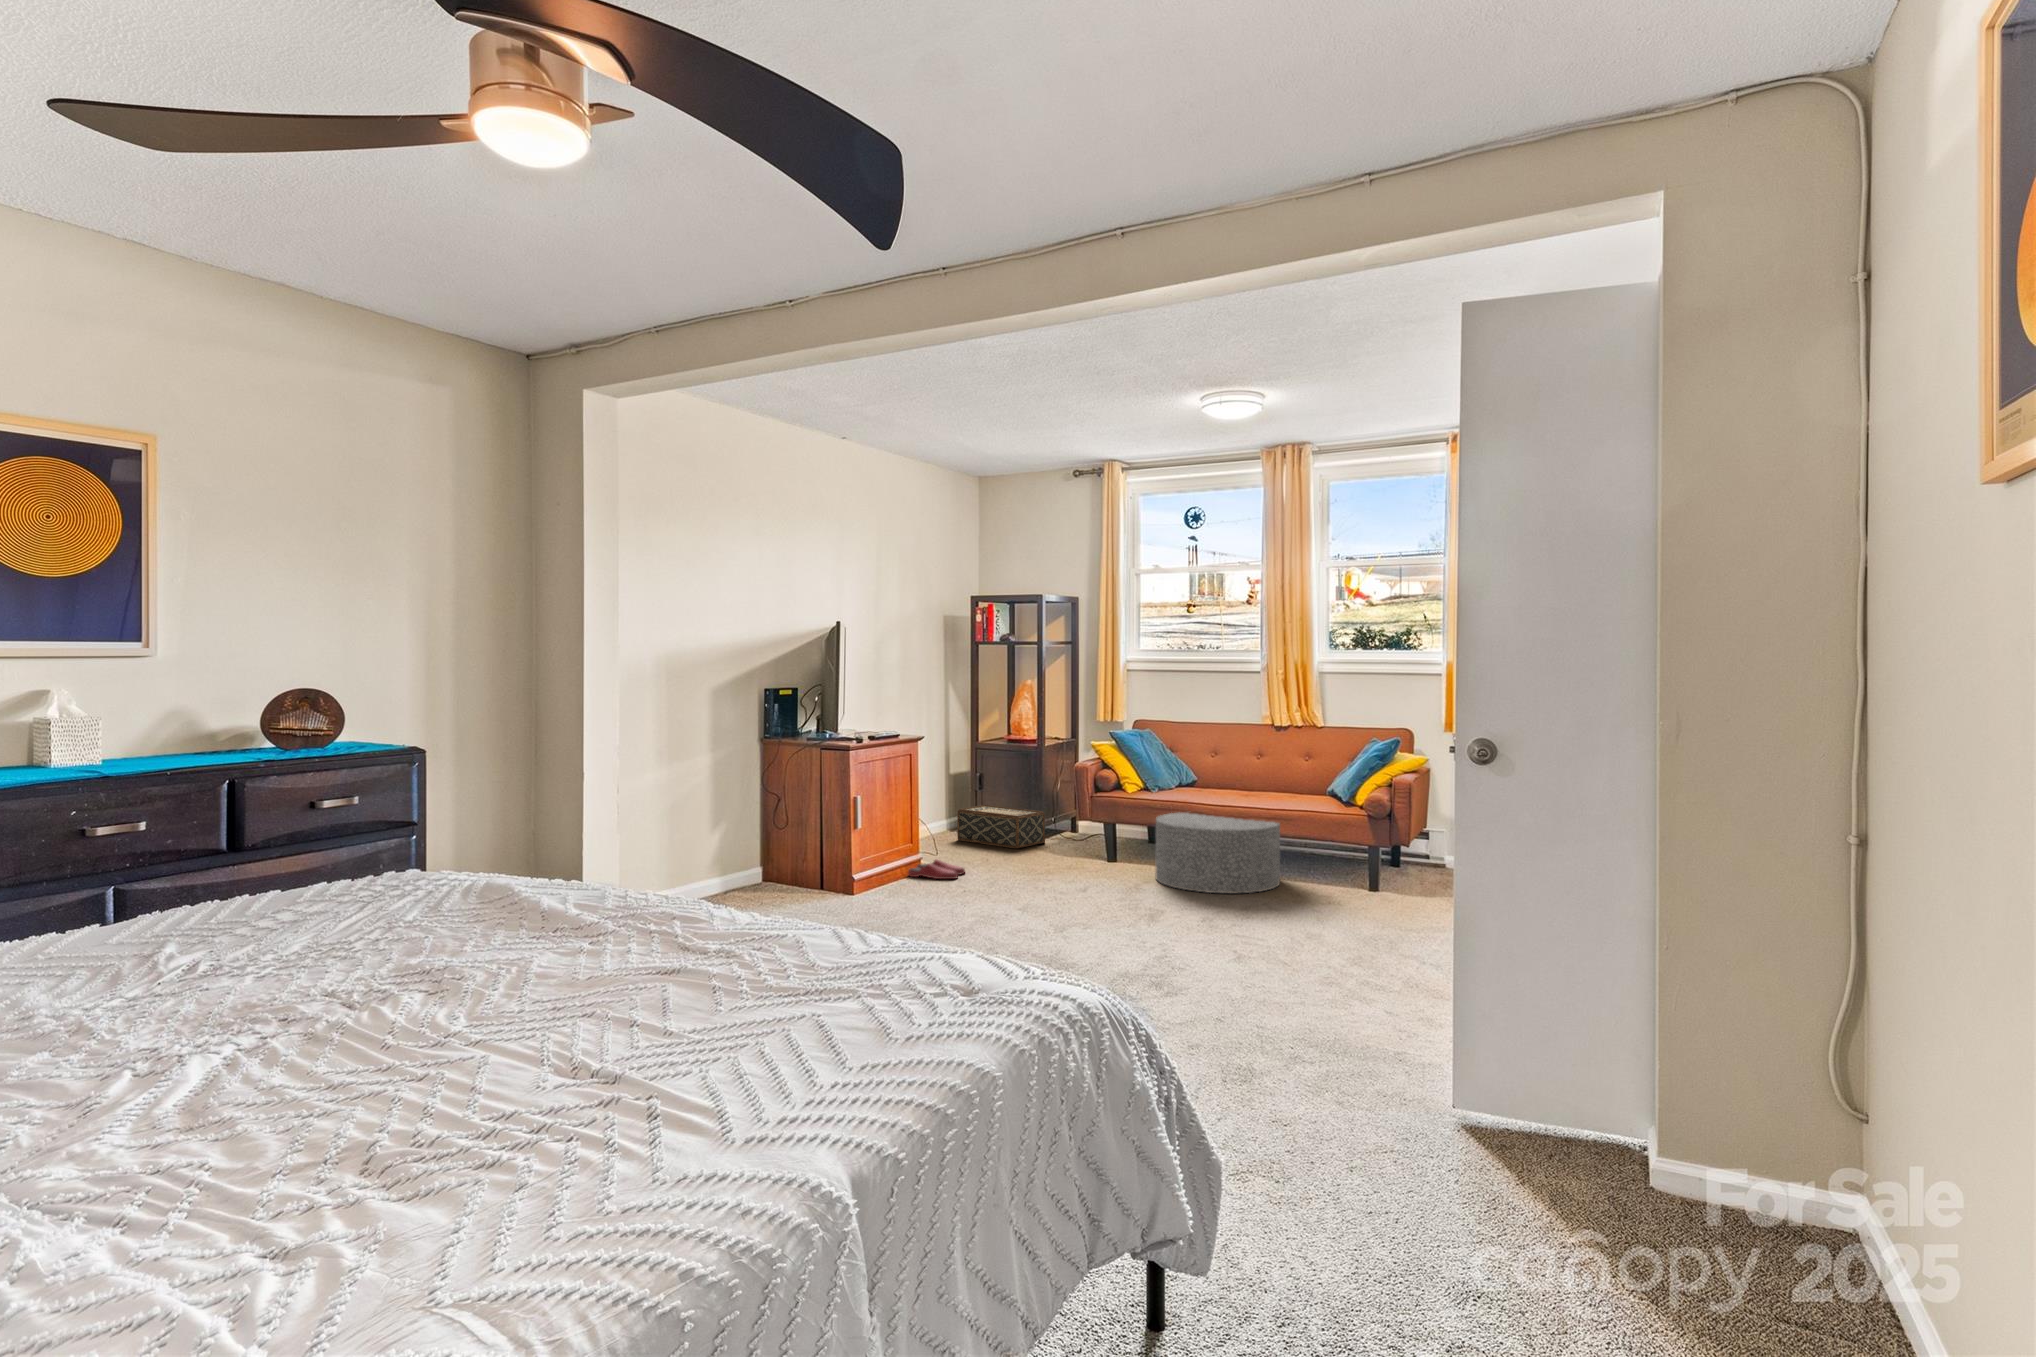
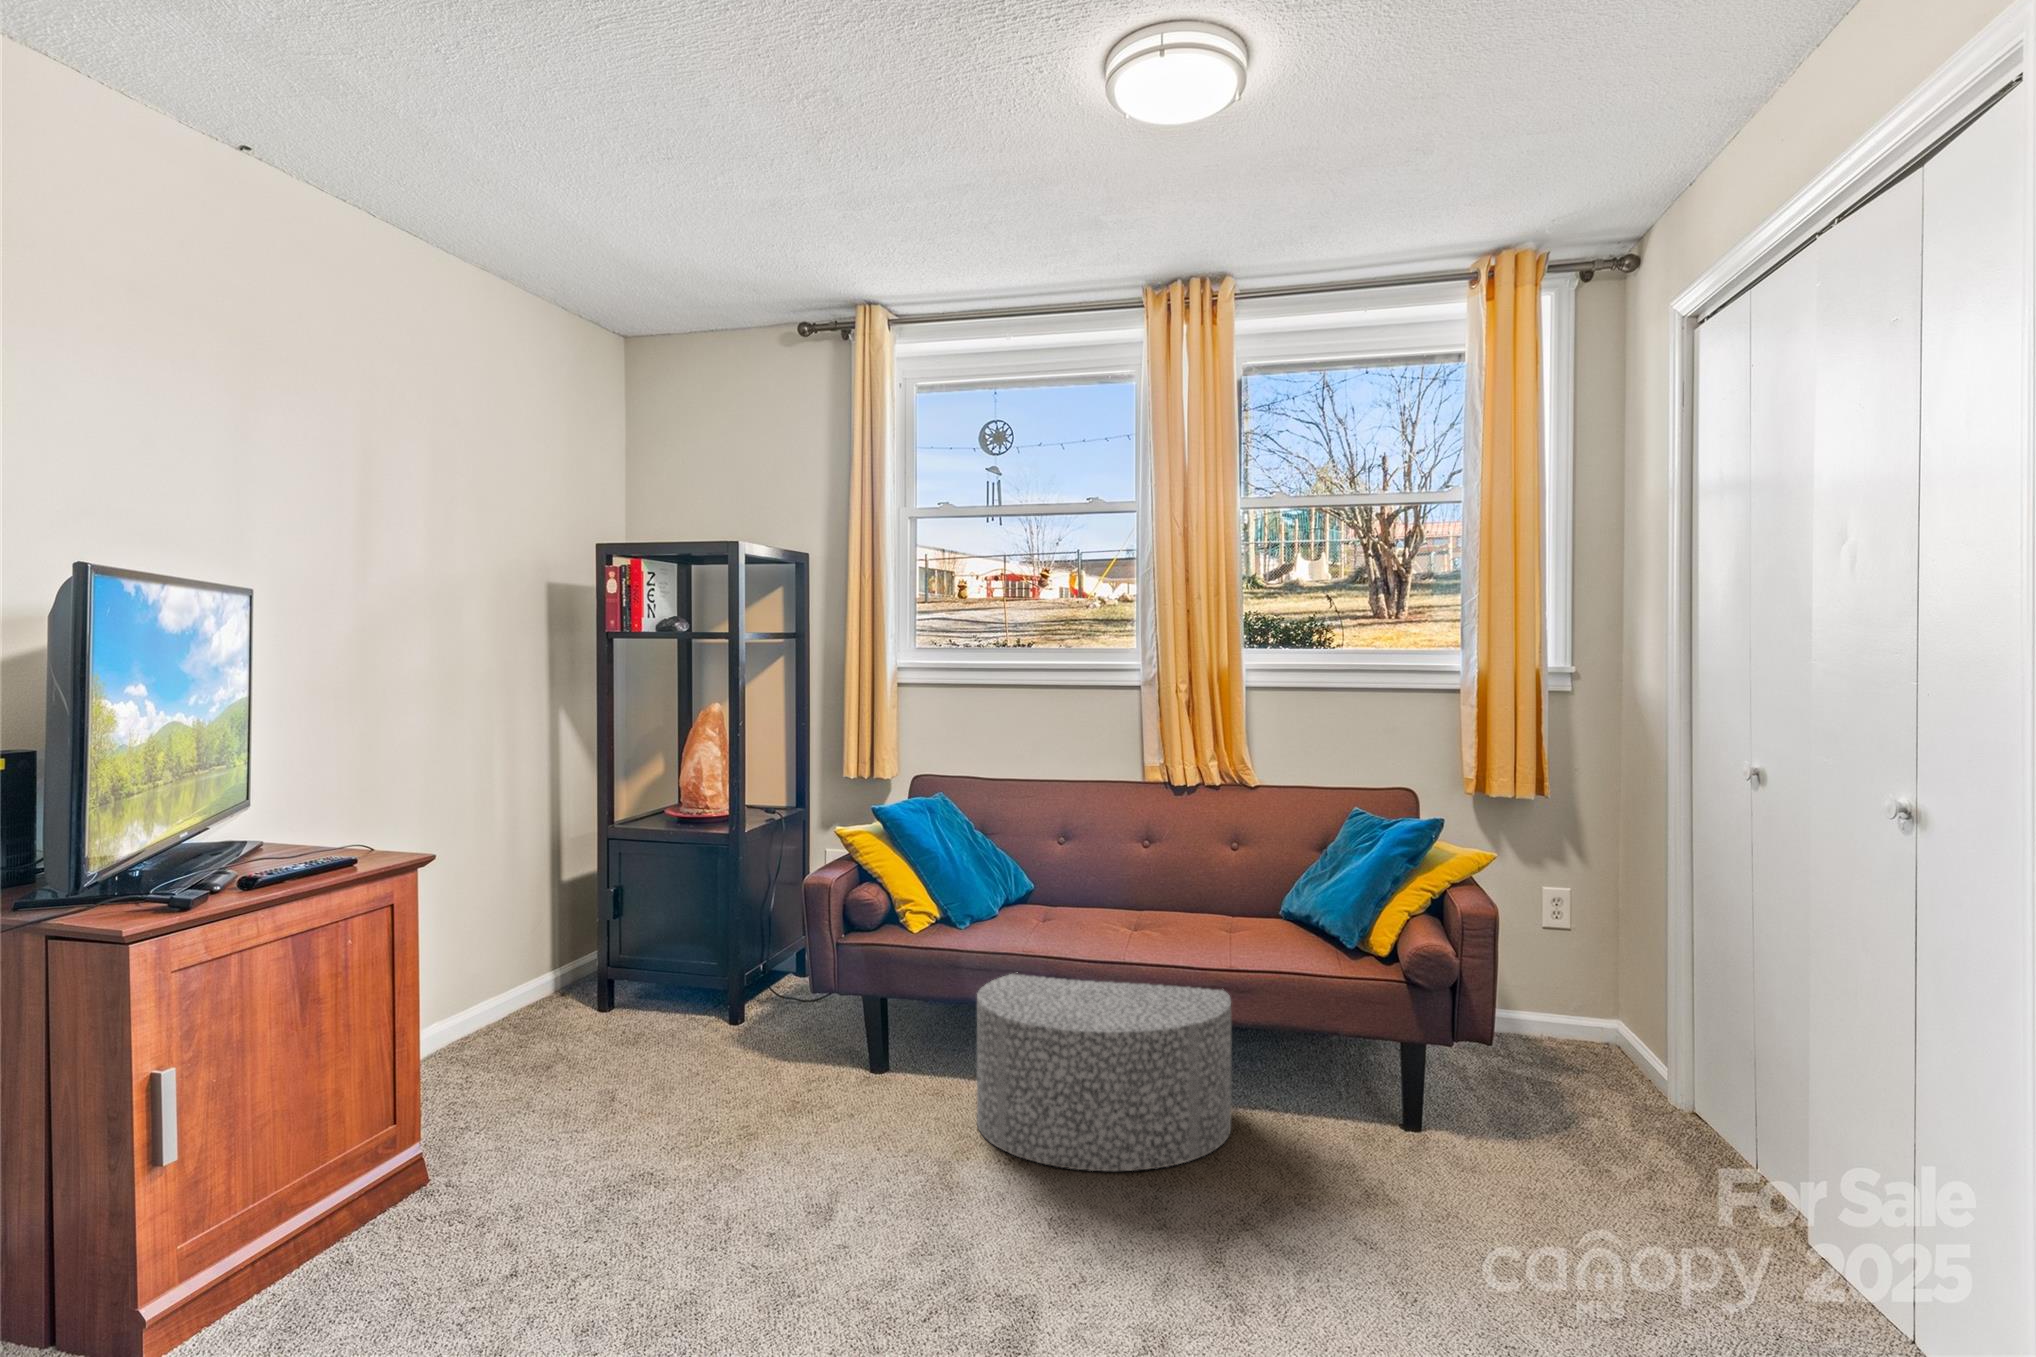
woven basket: present [957,805,1045,848] -> none [564,948,743,1046]
slippers: present [908,859,965,879] -> none [405,1117,551,1178]

